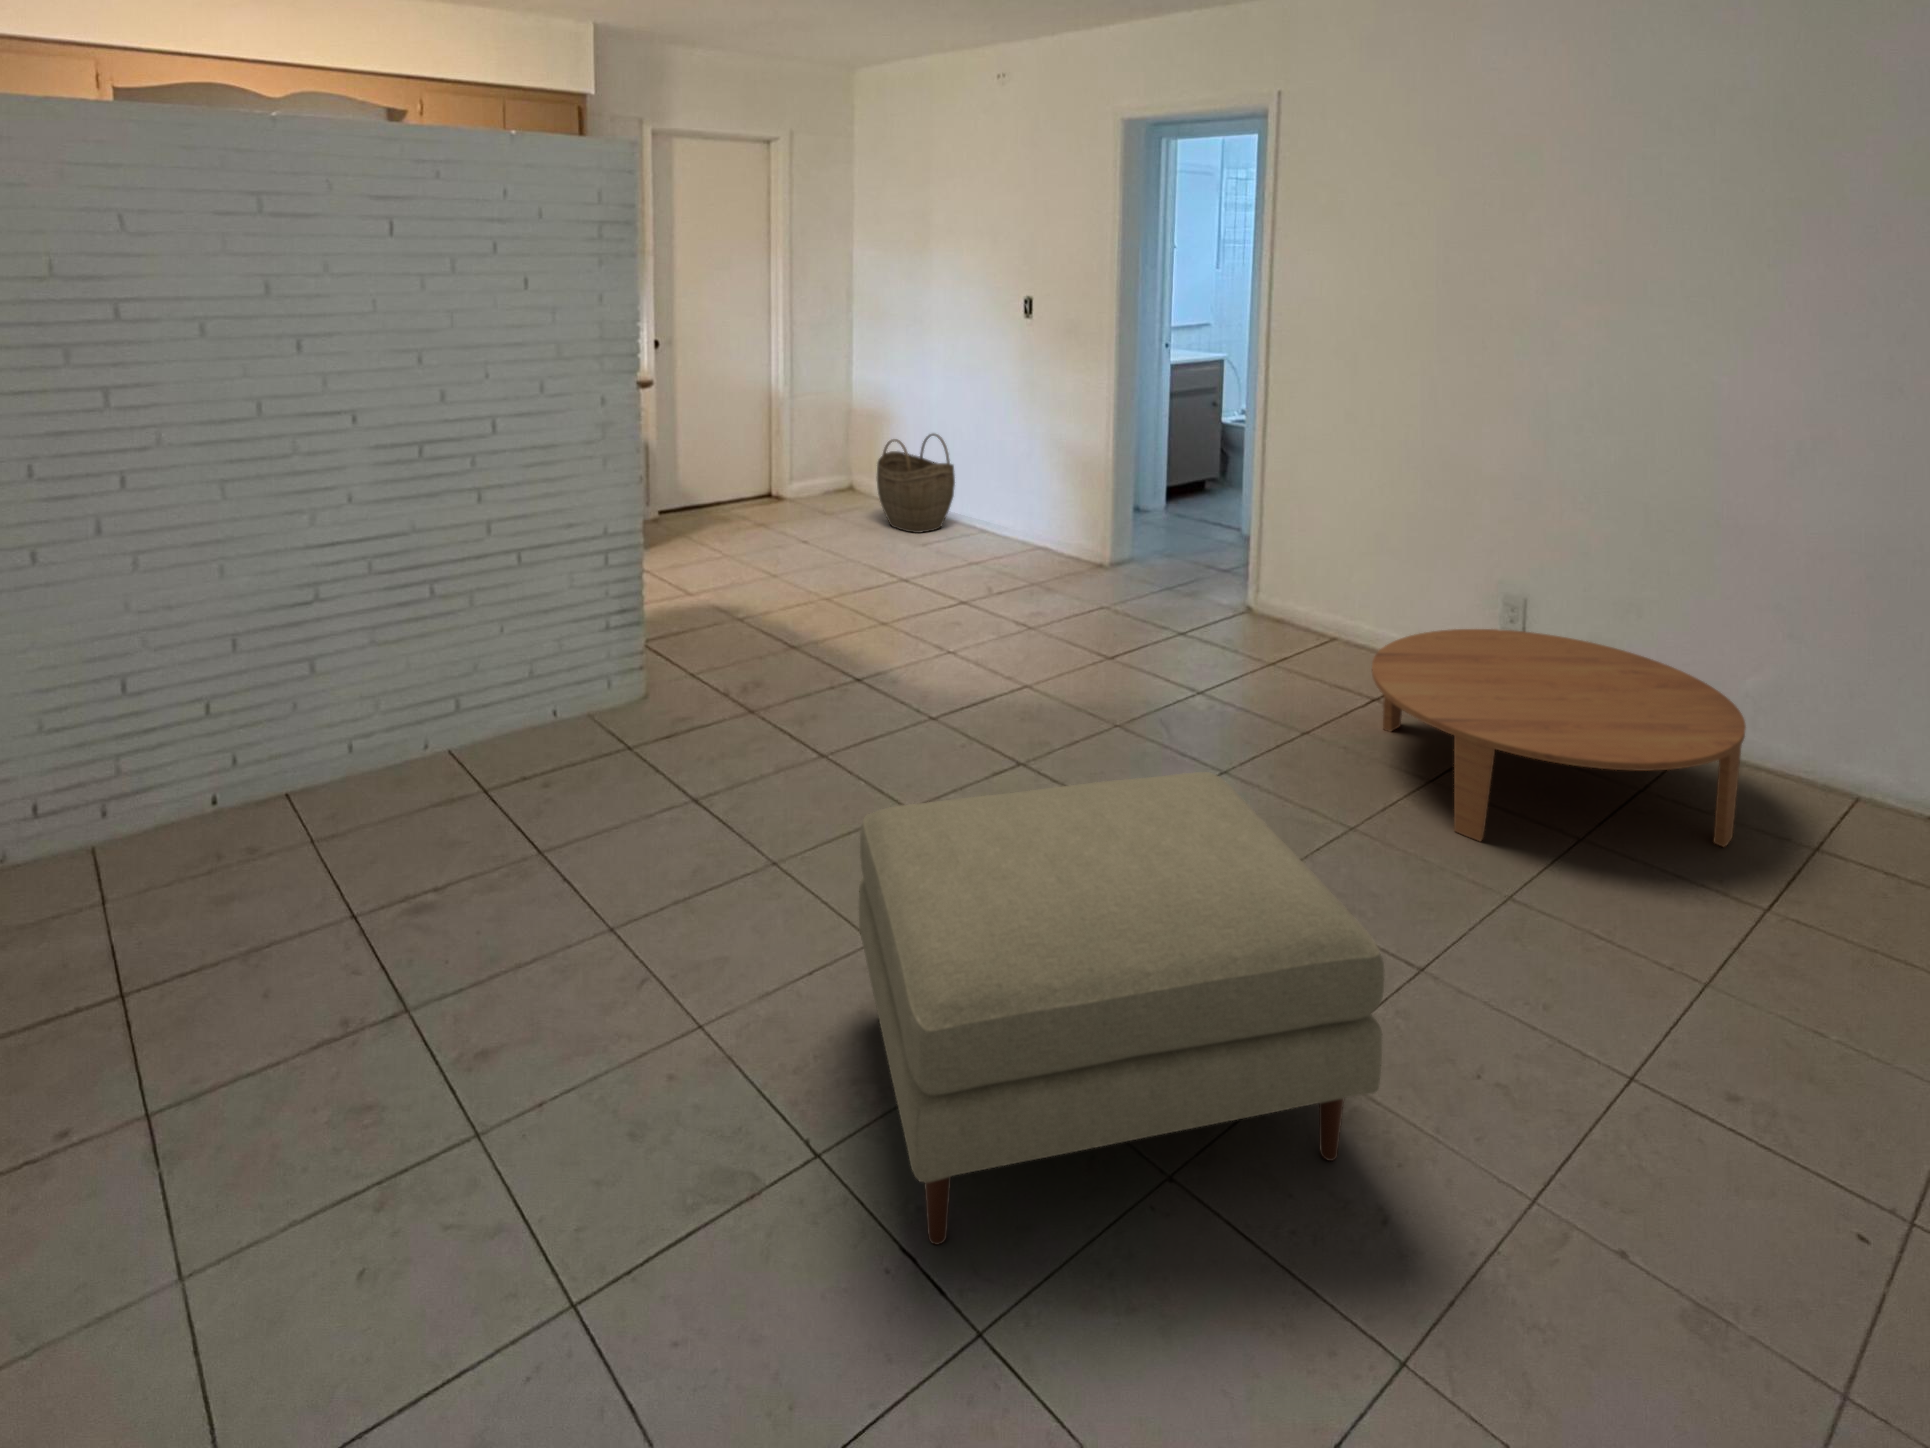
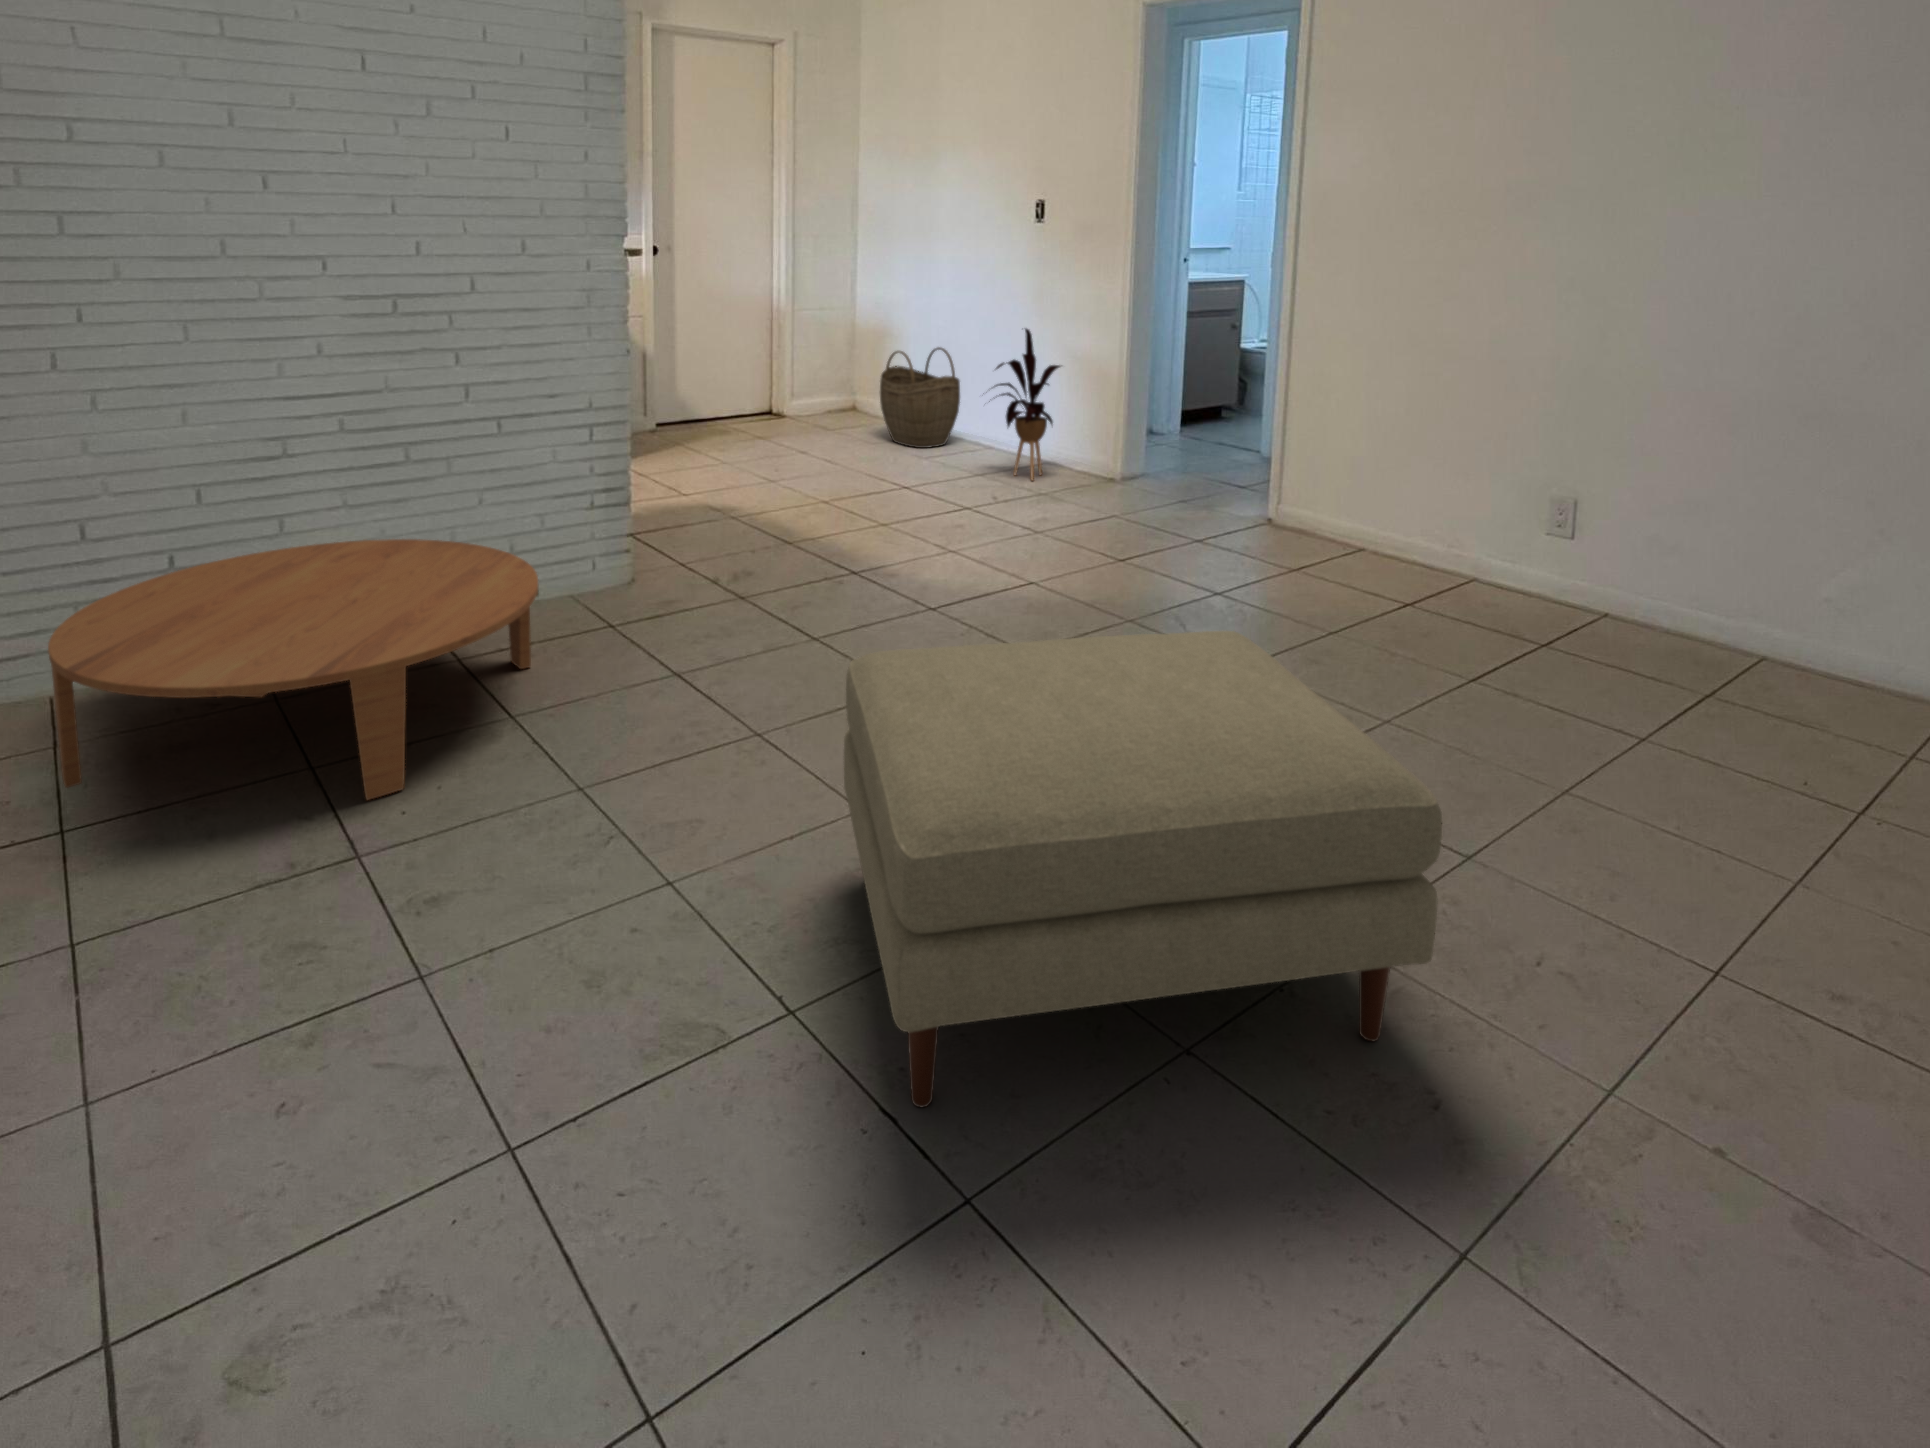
house plant: none [973,423,1055,569] -> present [989,329,1061,480]
coffee table: present [1372,629,1746,847] -> present [48,539,538,800]

